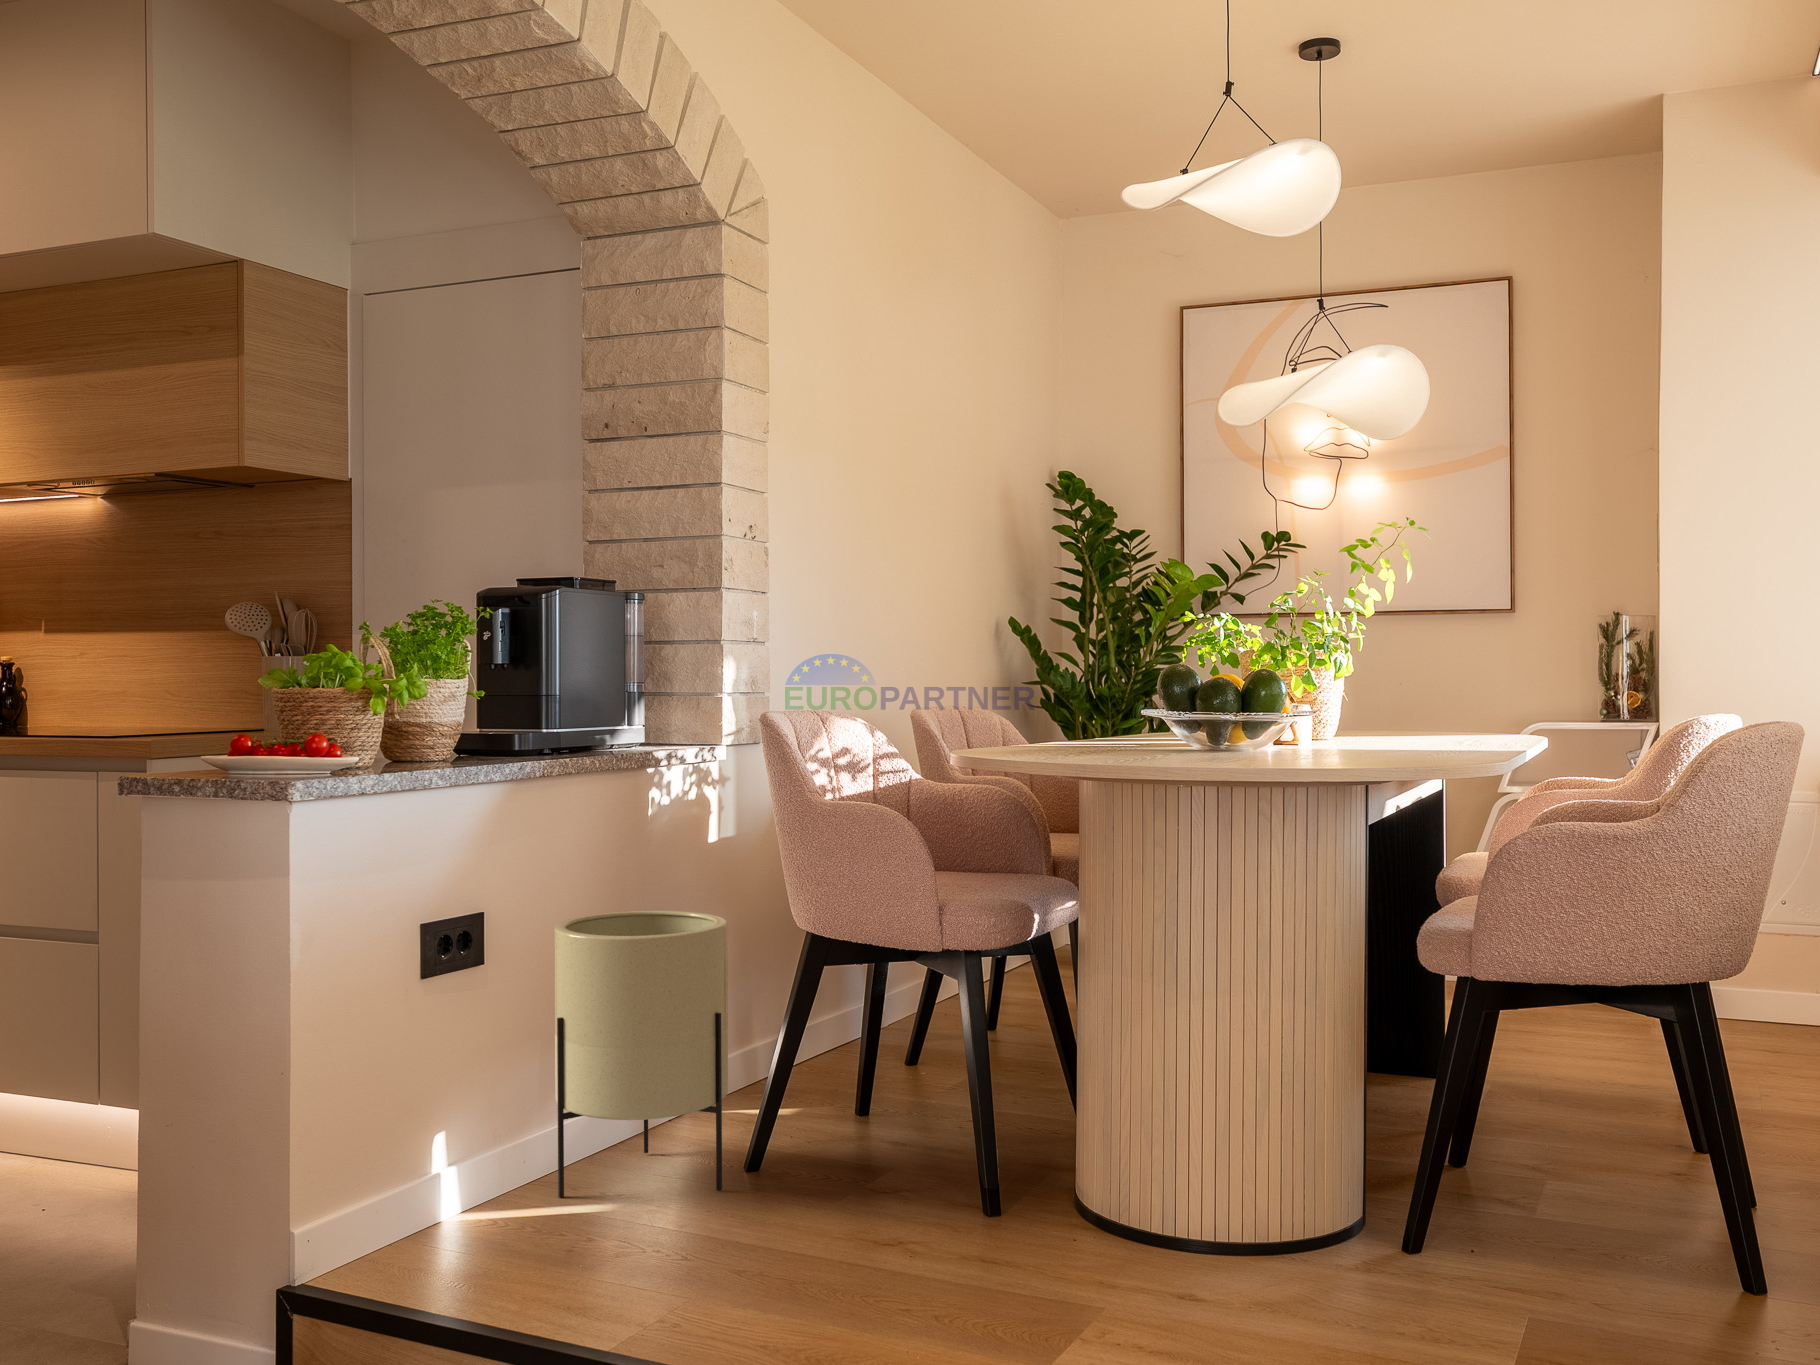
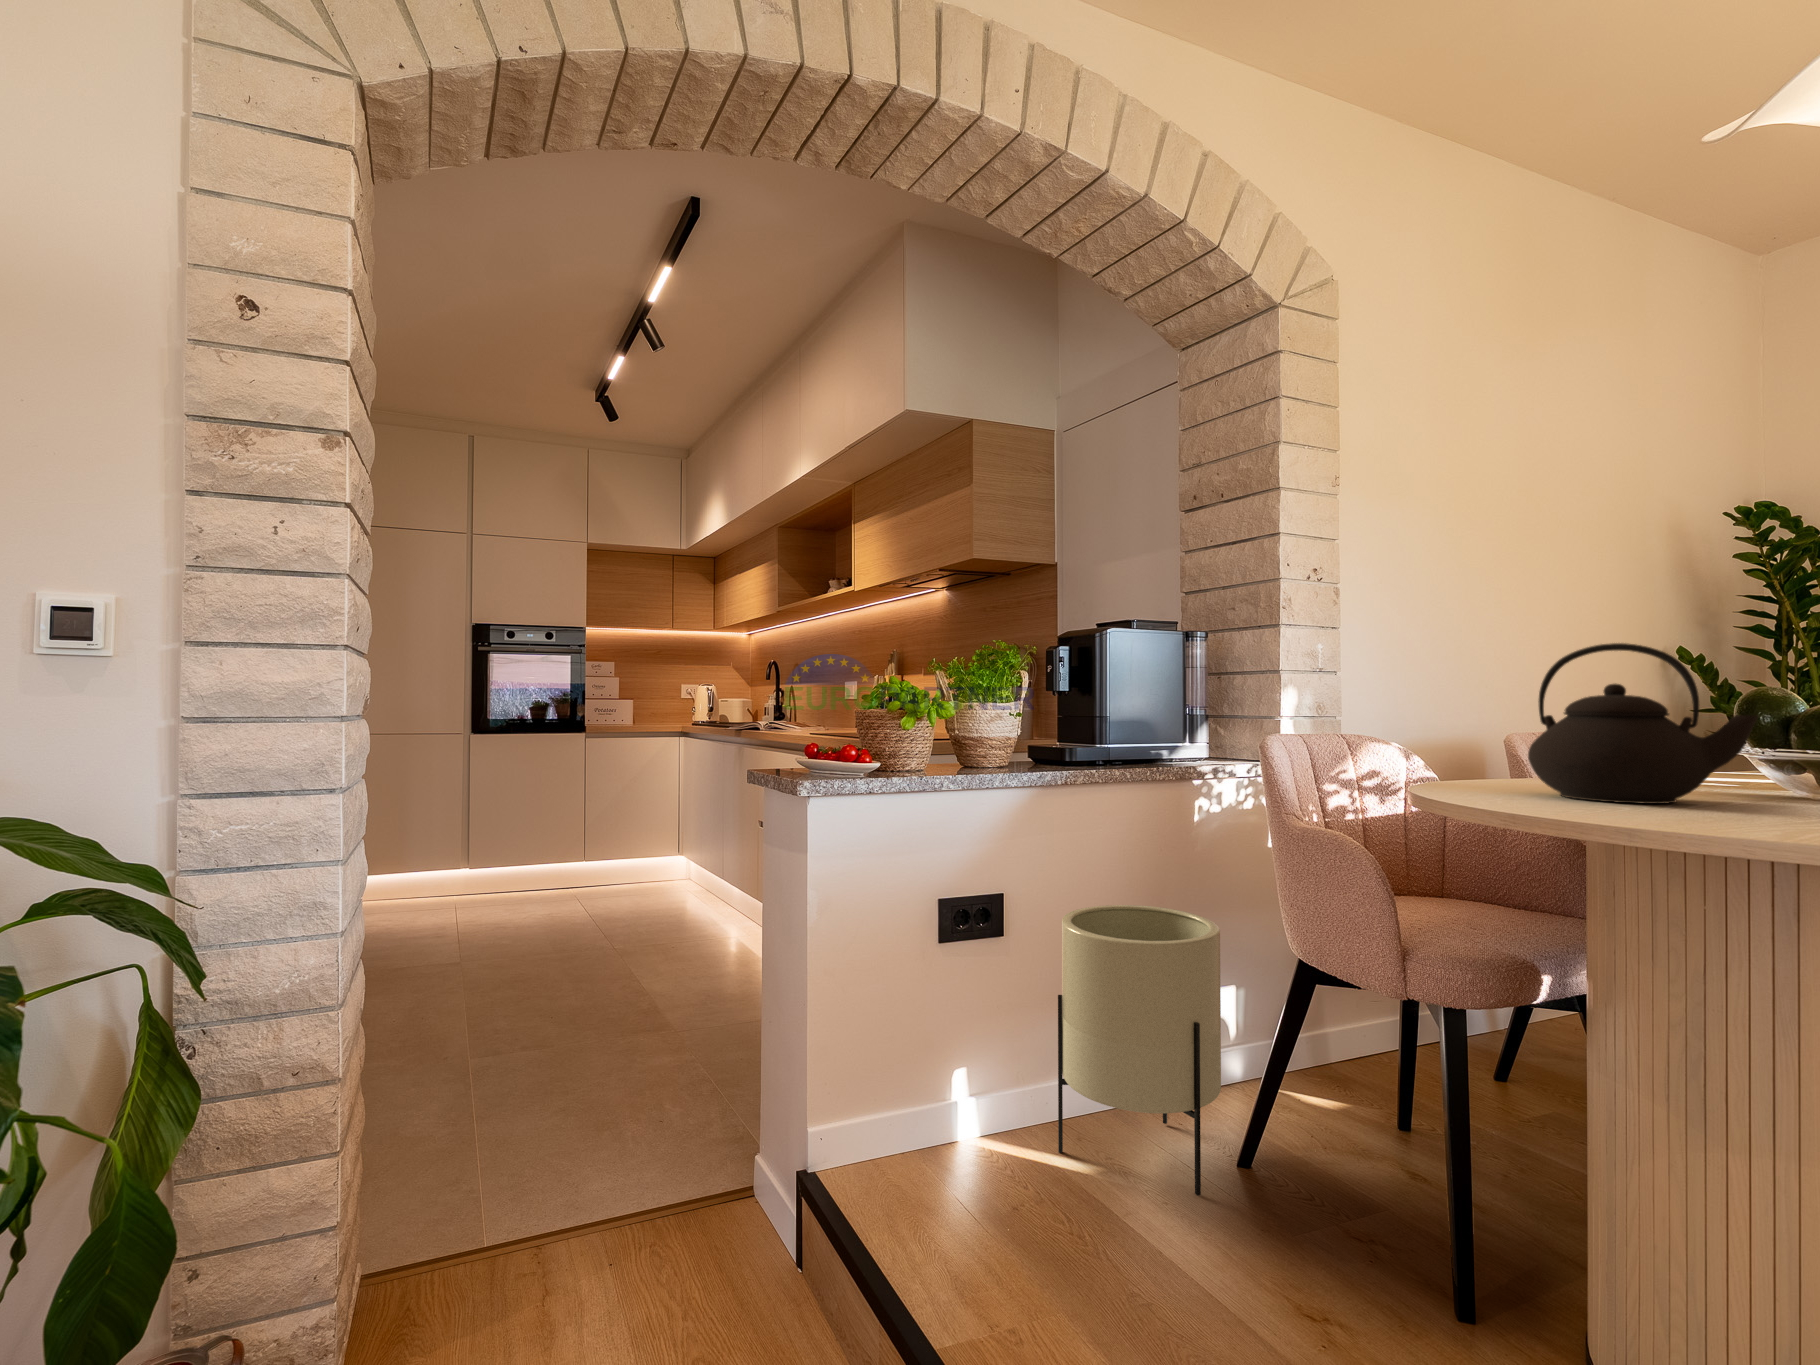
teapot: none [1009,628,1150,753] -> present [1528,643,1758,804]

